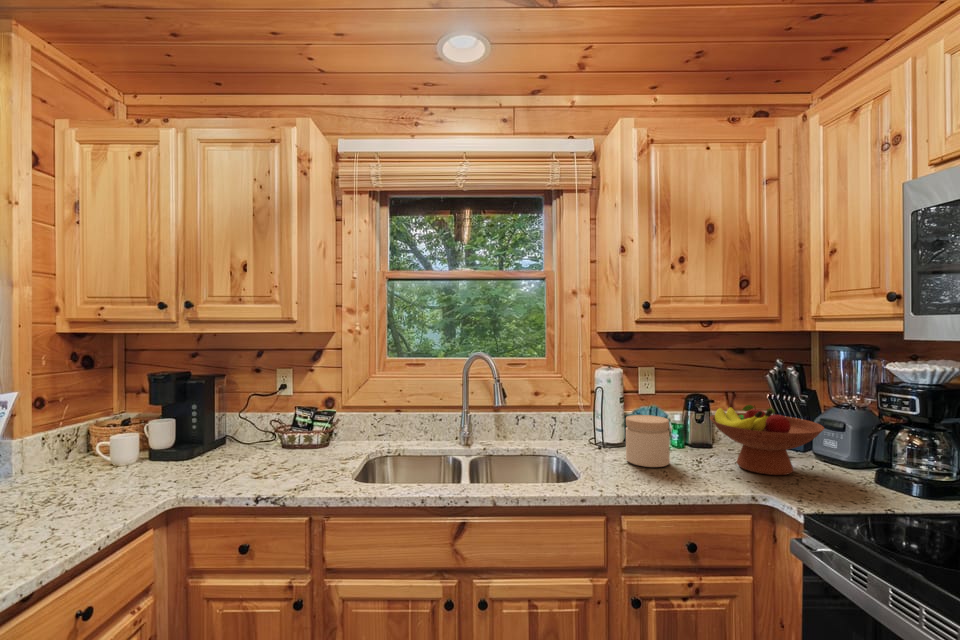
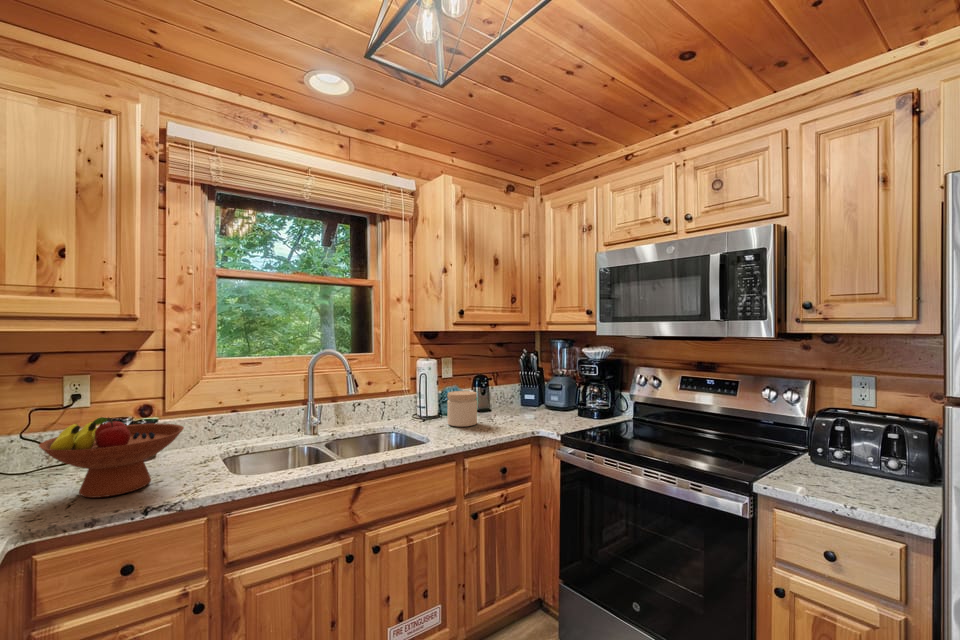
fruit bowl: present [710,405,824,475] -> present [39,417,184,498]

